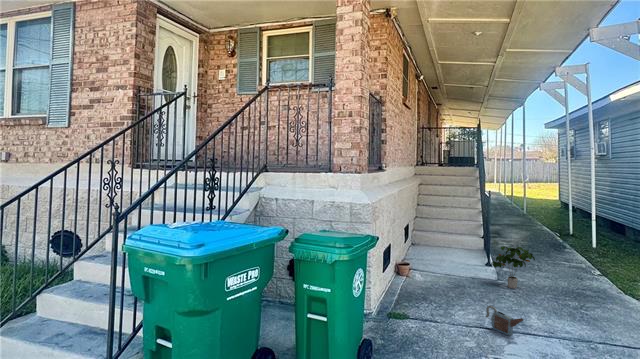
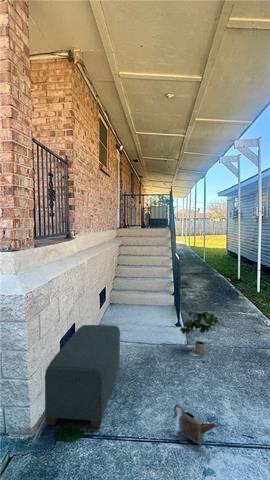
bench: none [380,247,433,317] -> present [45,325,120,428]

